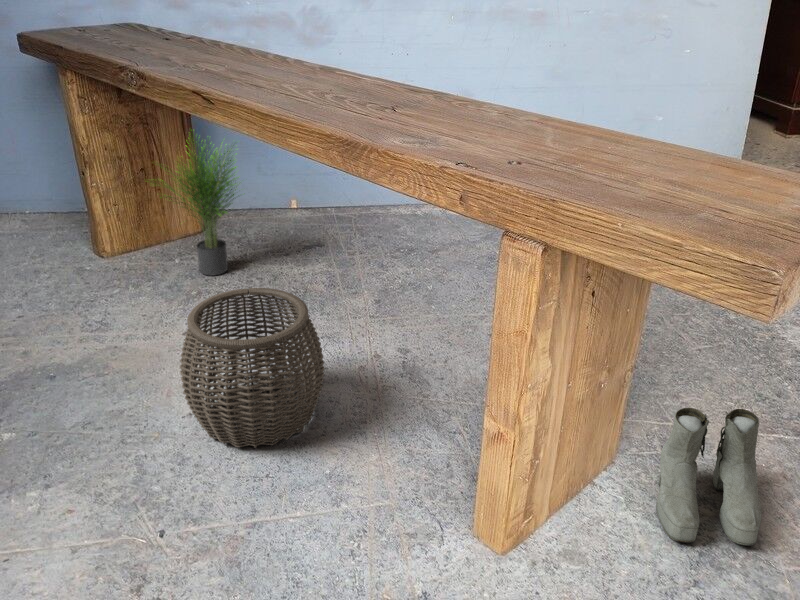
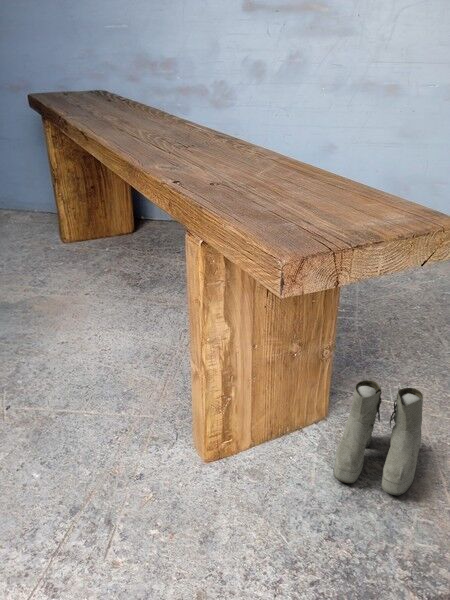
potted plant: present [161,138,239,276] -> none [86,159,152,261]
woven basket: present [180,288,325,448] -> none [43,260,144,367]

